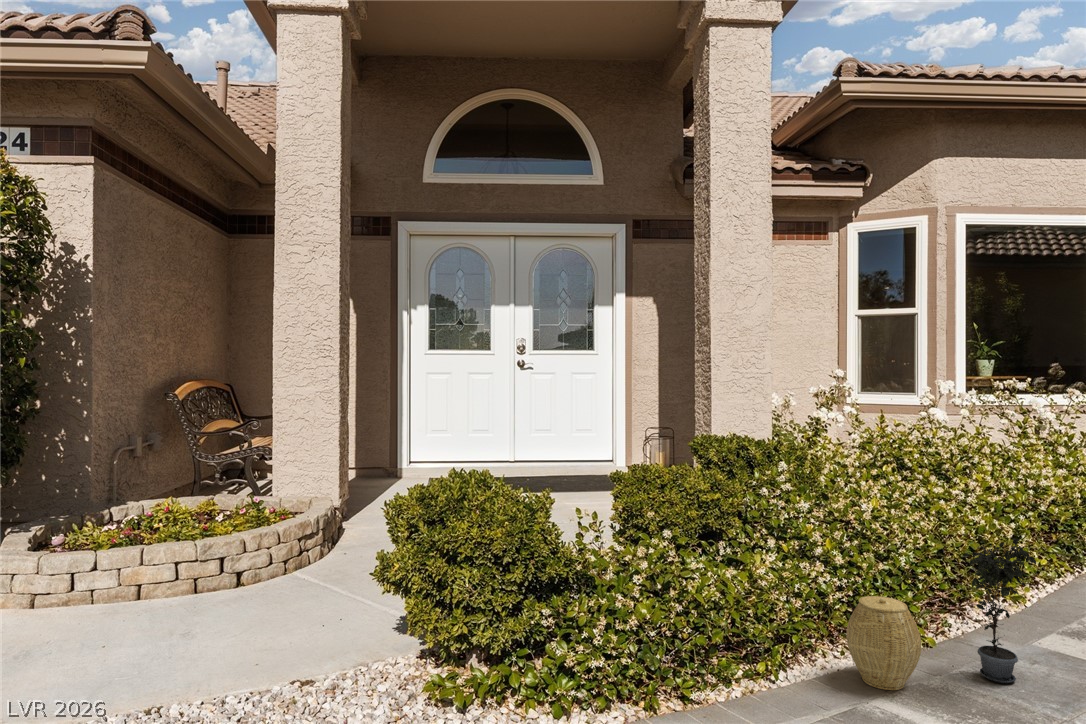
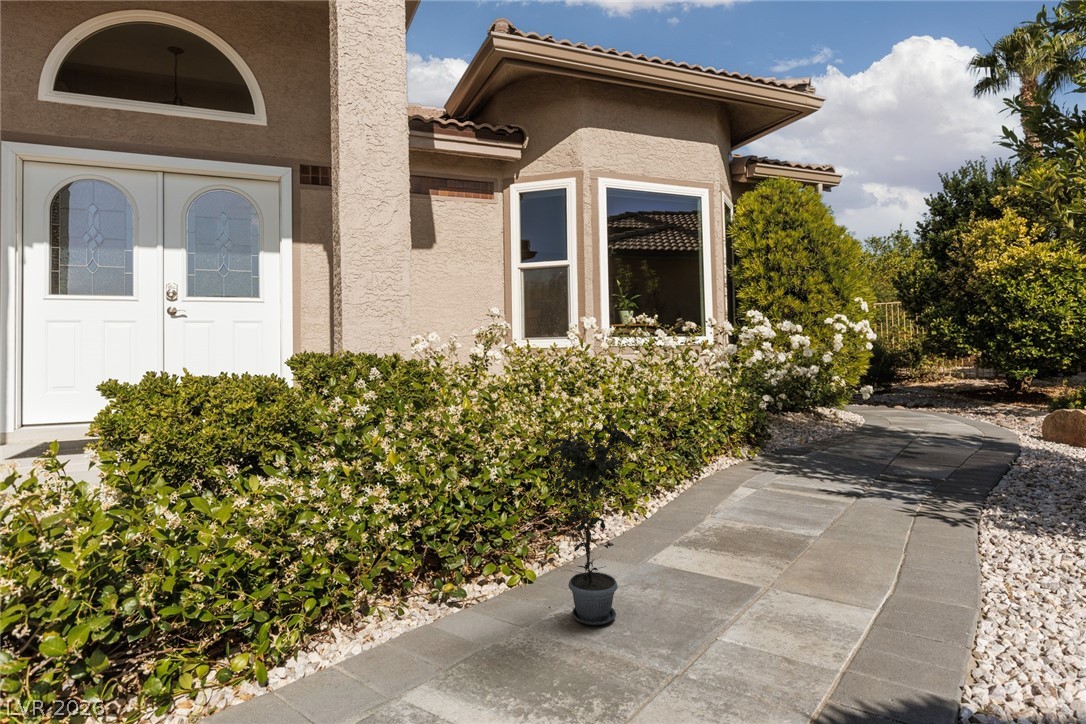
woven basket: present [846,596,921,690] -> none [370,523,481,676]

